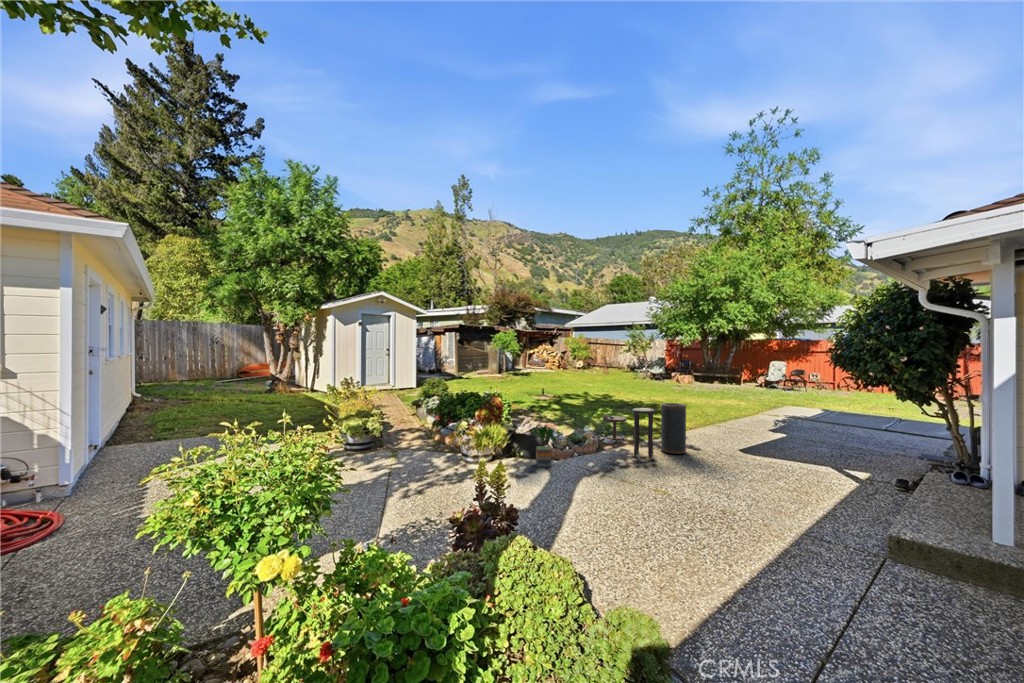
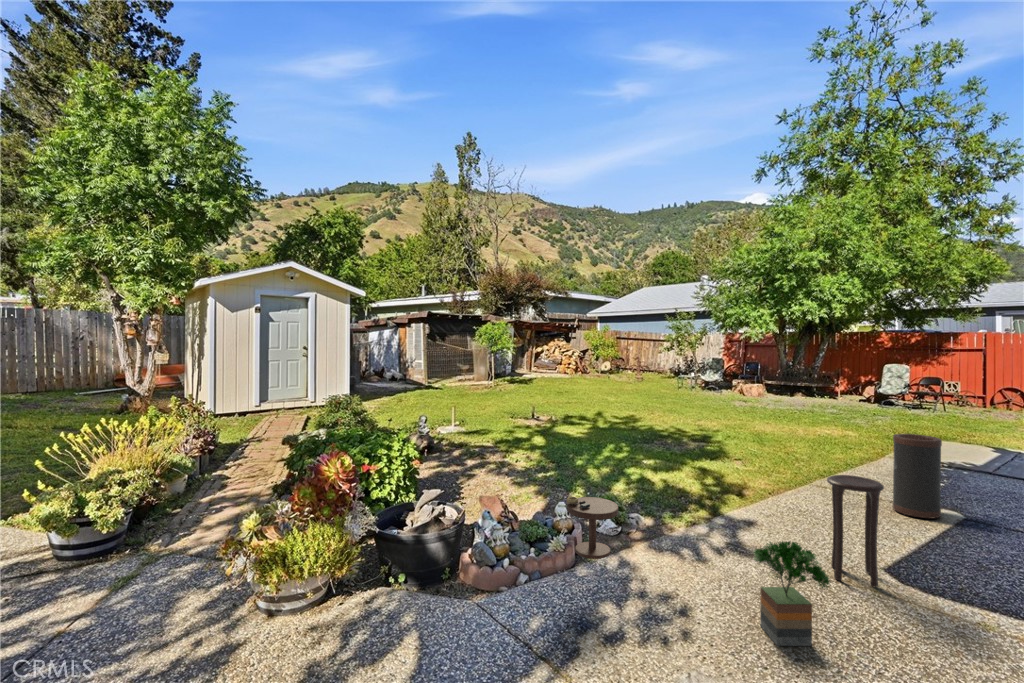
trash can: present [661,403,686,454] -> present [893,434,942,518]
stool: present [632,408,655,457] -> present [827,475,884,587]
potted tree: present [532,427,557,467] -> present [754,541,830,646]

